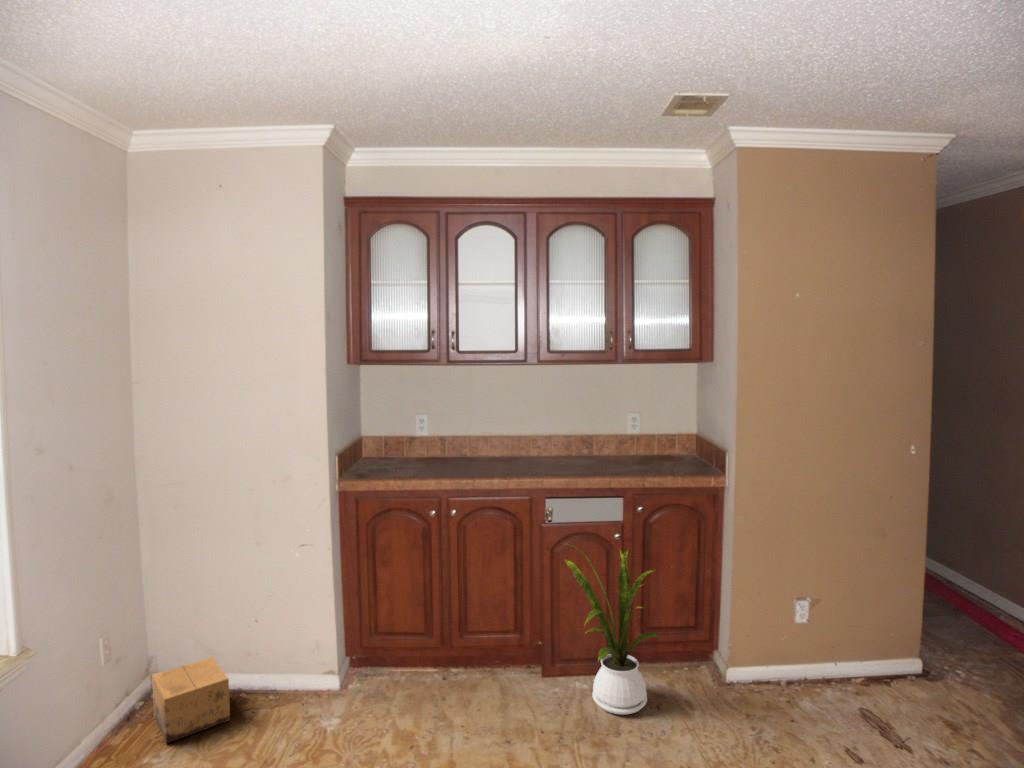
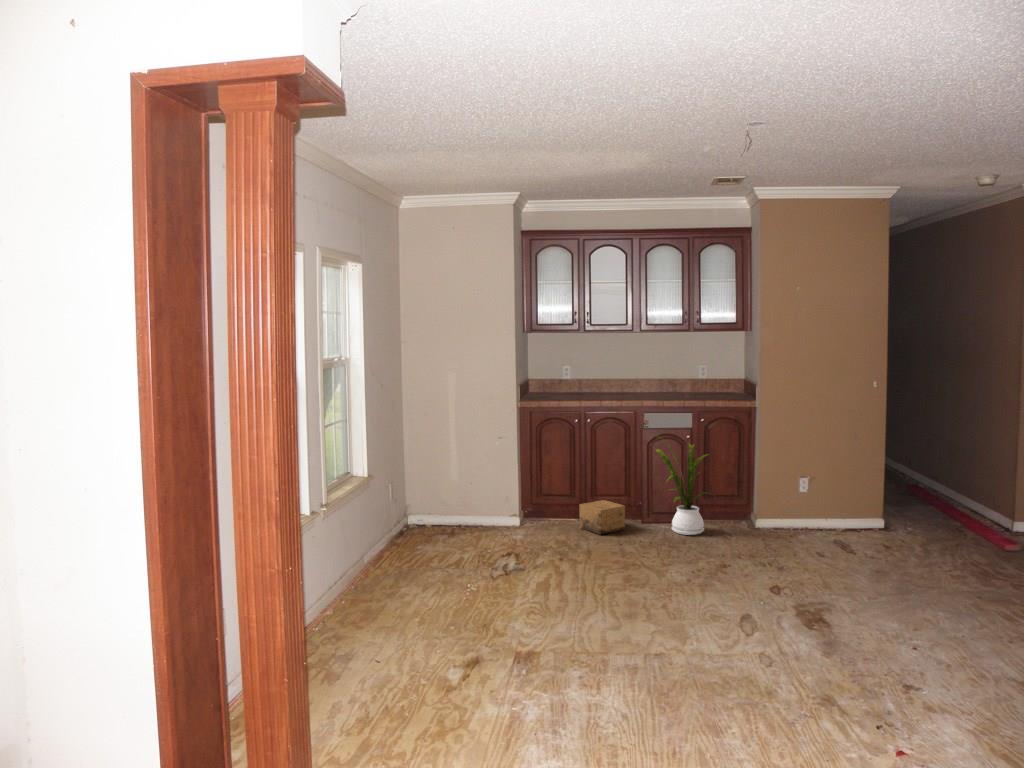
cardboard box: present [152,657,230,743] -> present [580,500,625,534]

